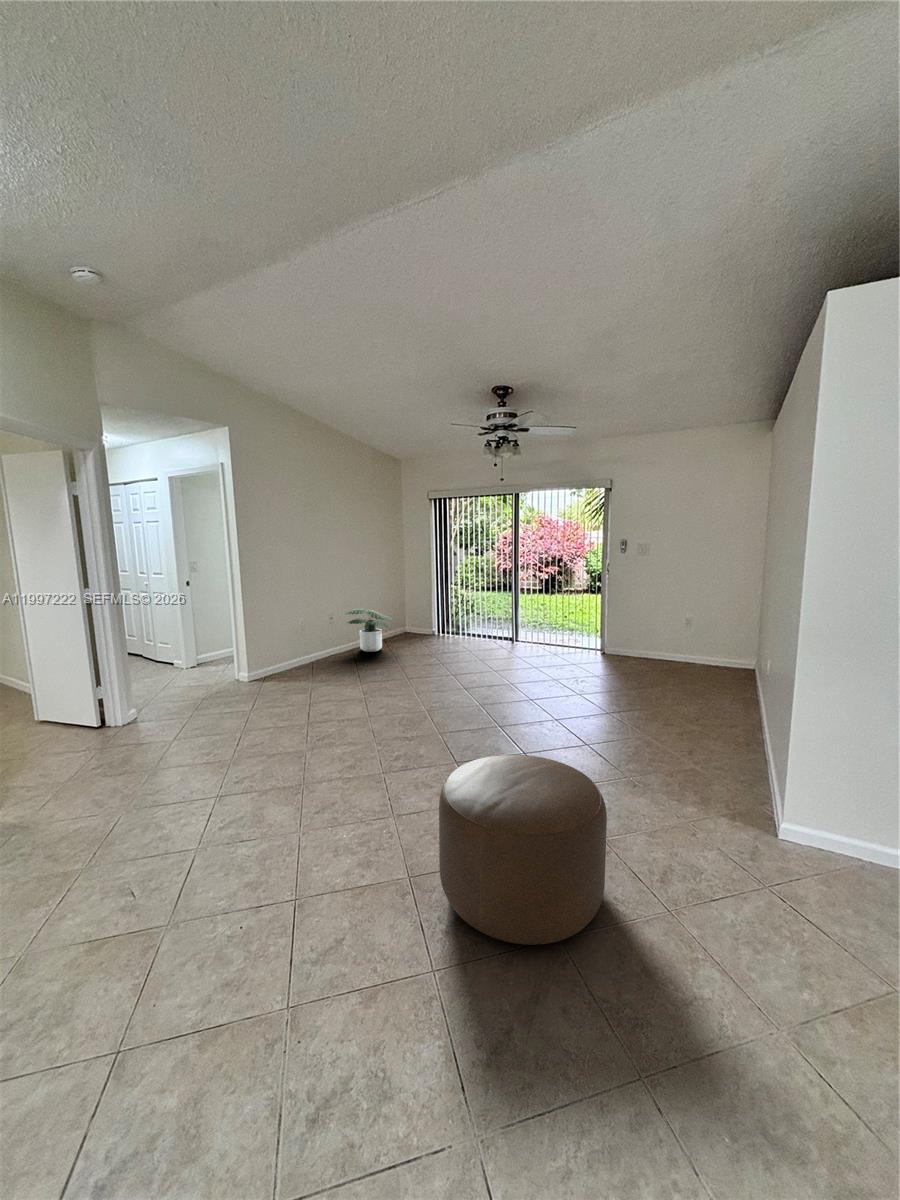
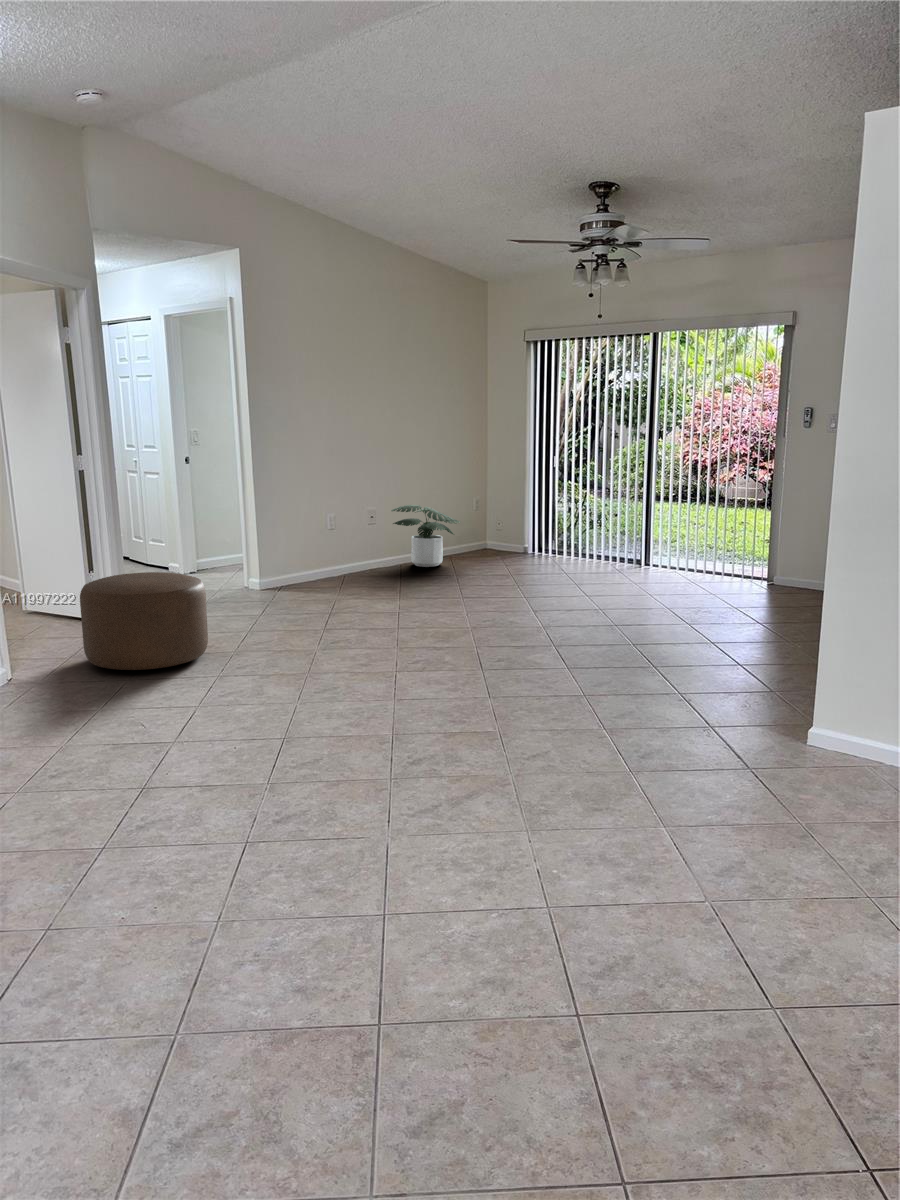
ottoman: present [439,755,607,945] -> present [80,572,208,670]

